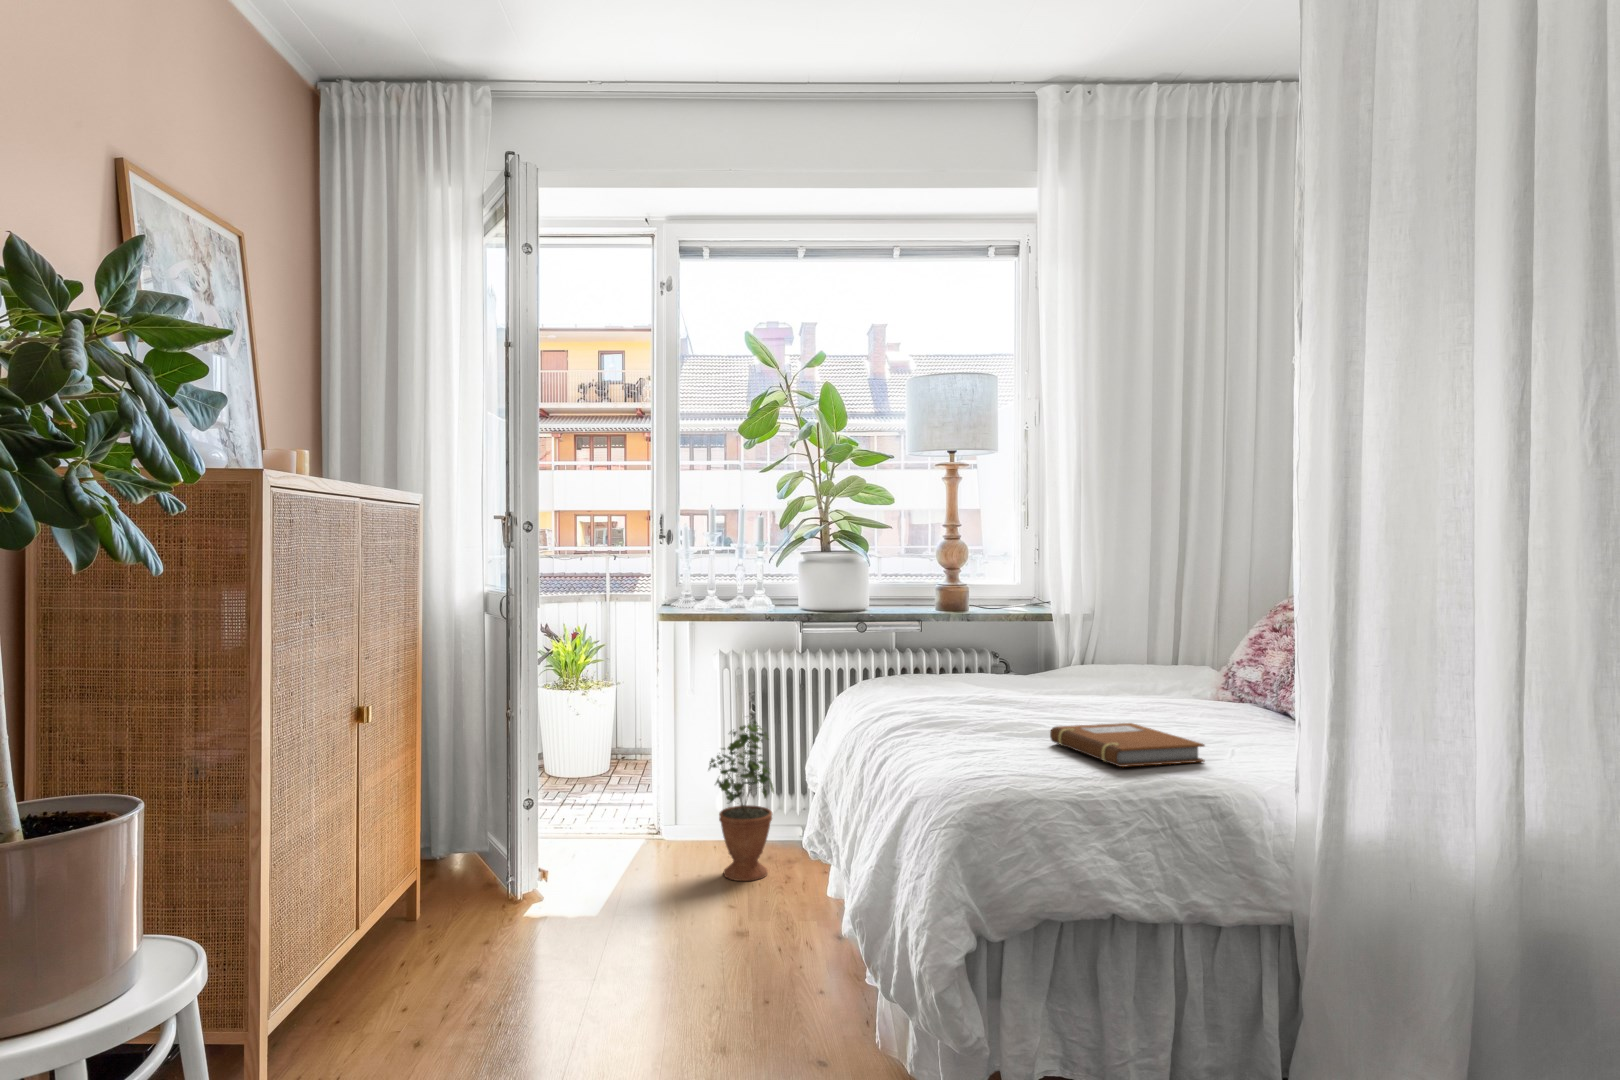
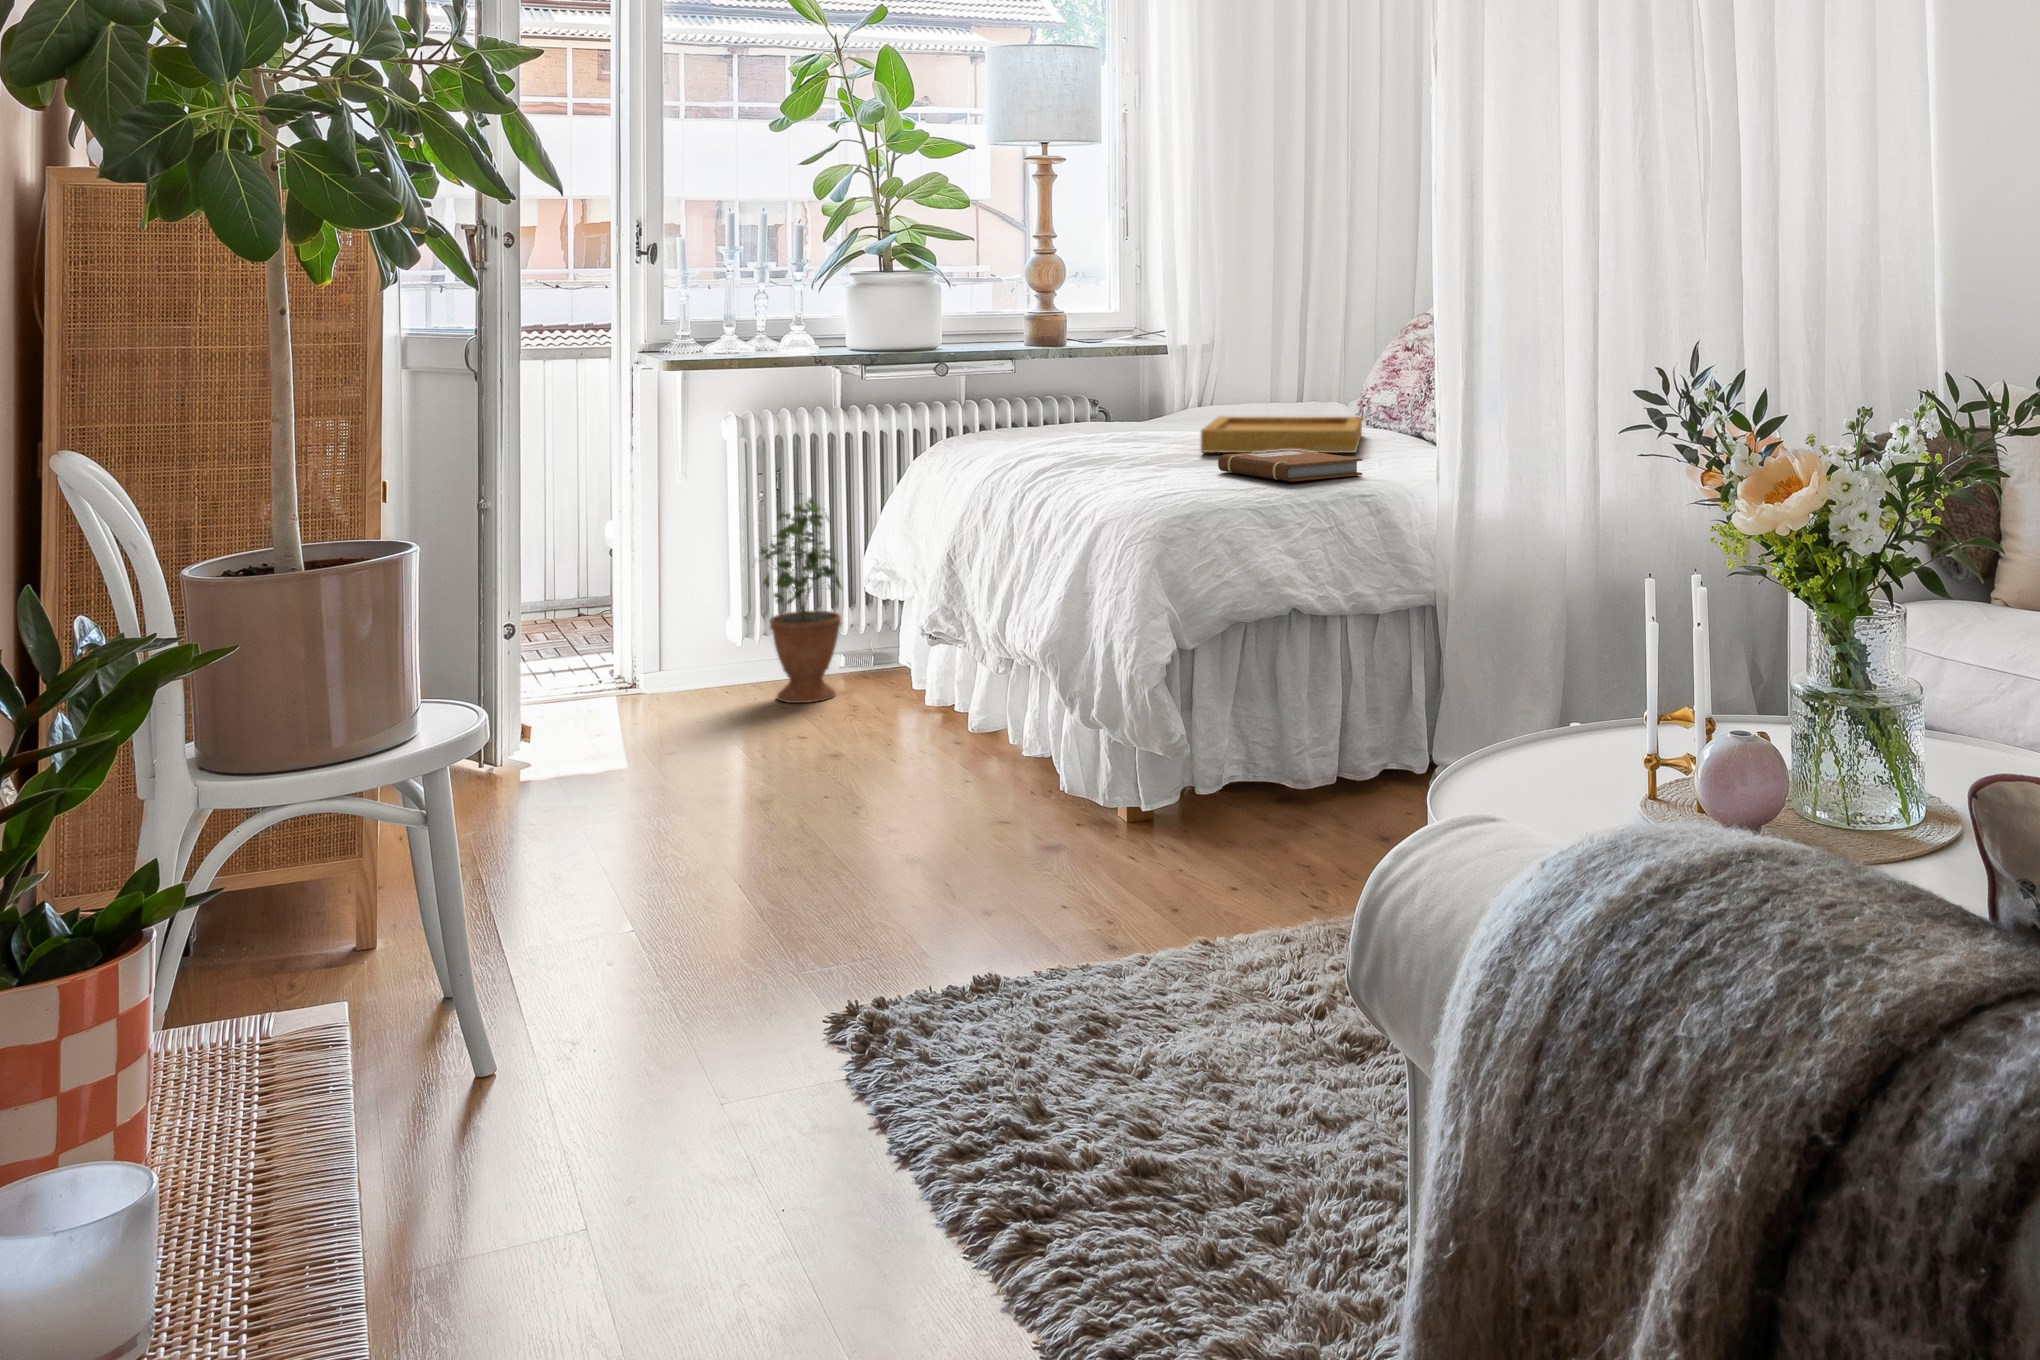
tray: none [1044,678,1208,728] -> present [1201,416,1362,453]

